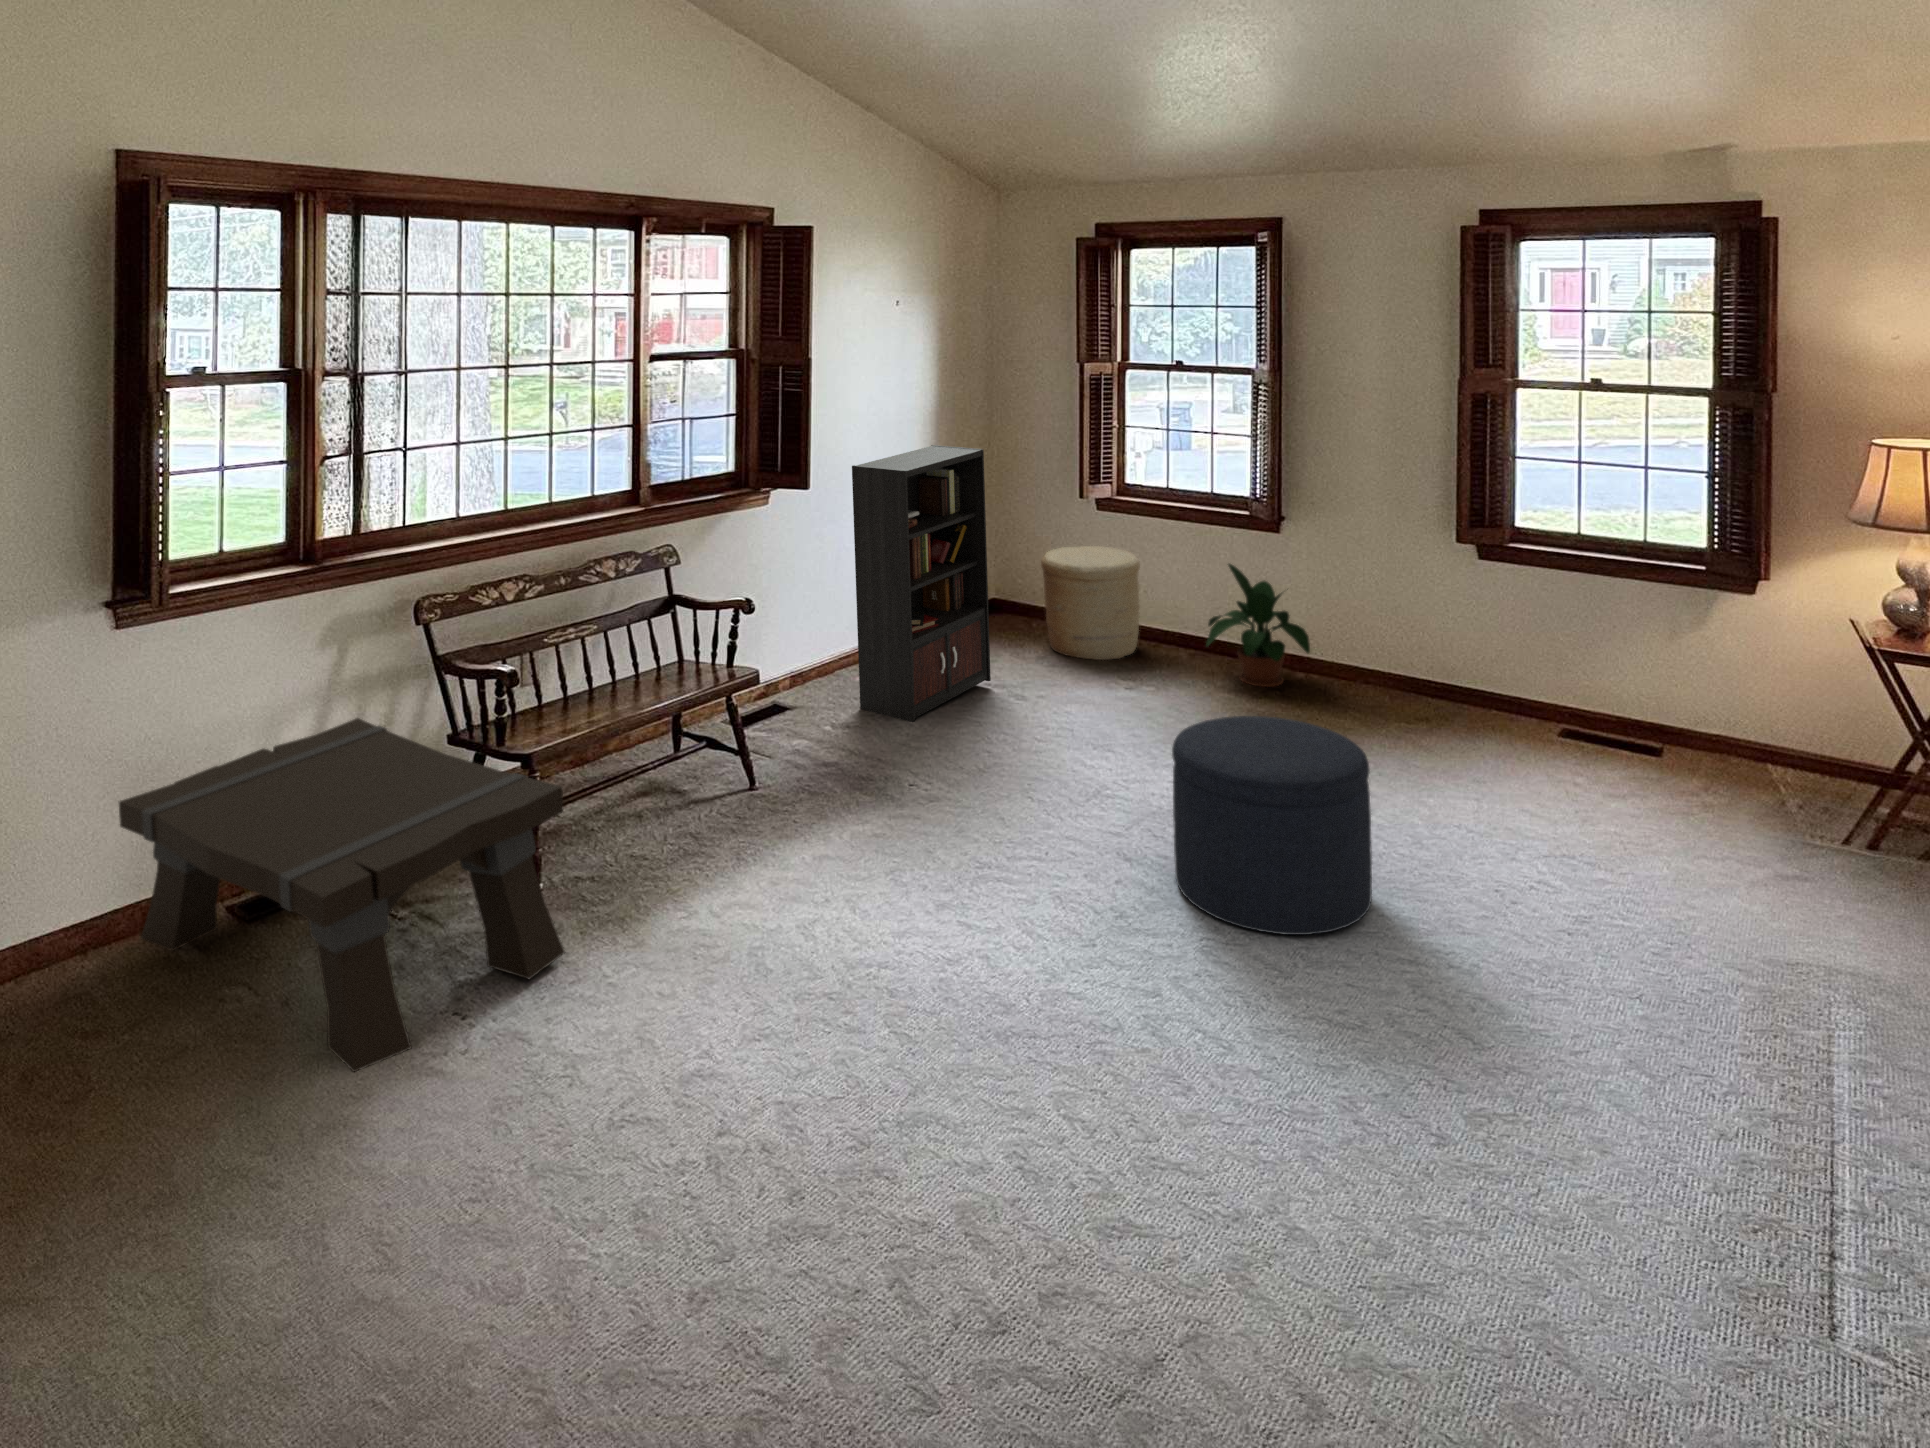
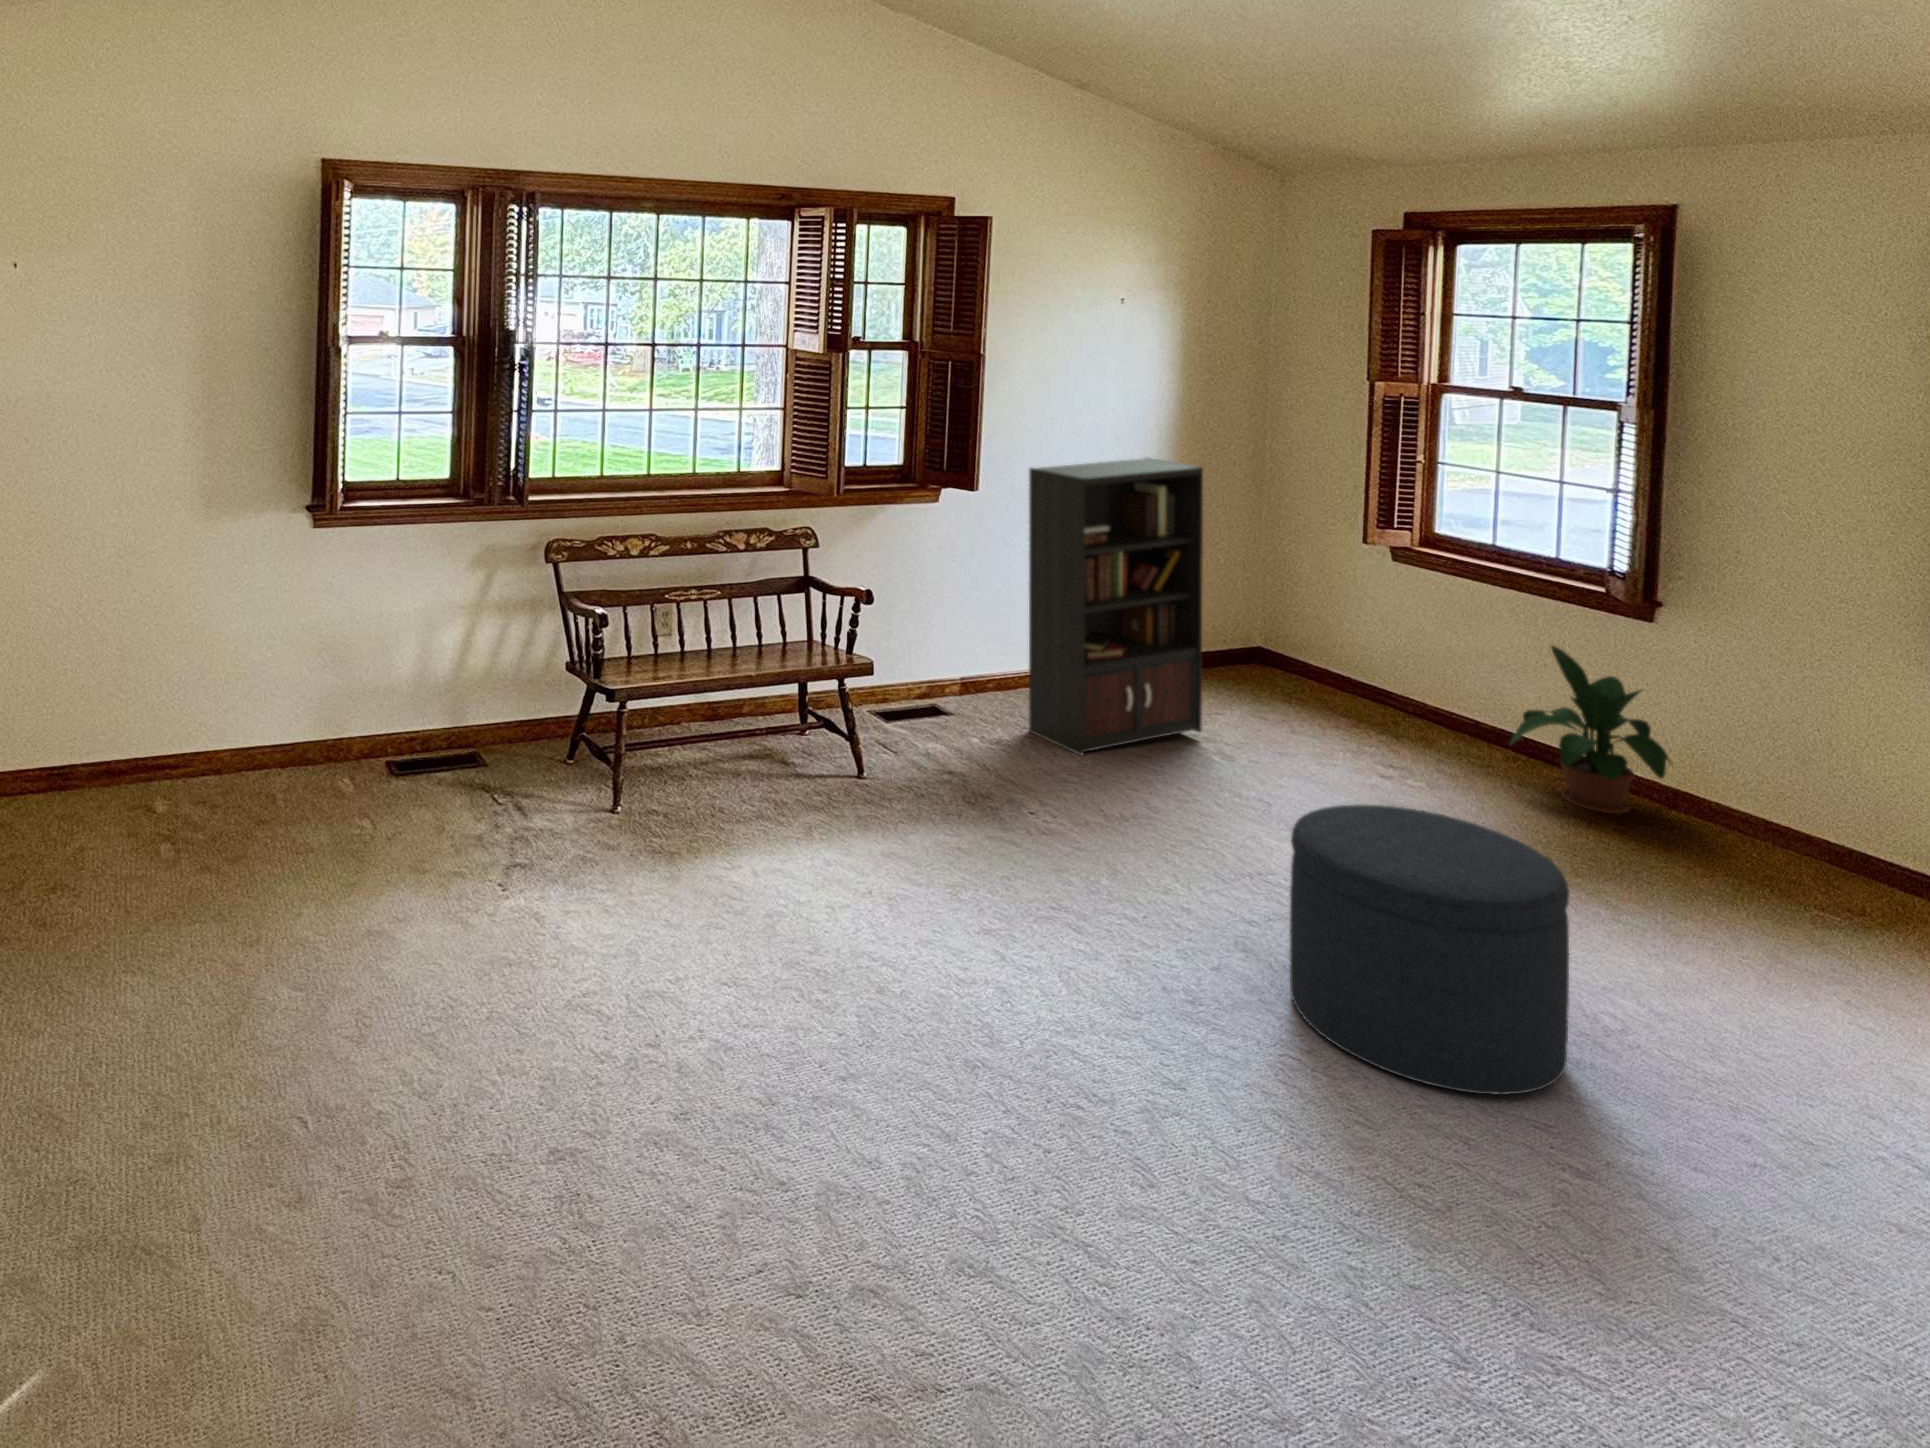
woven basket: present [1041,546,1140,660] -> none [1302,599,1440,742]
coffee table: present [119,718,565,1072] -> none [274,633,598,919]

